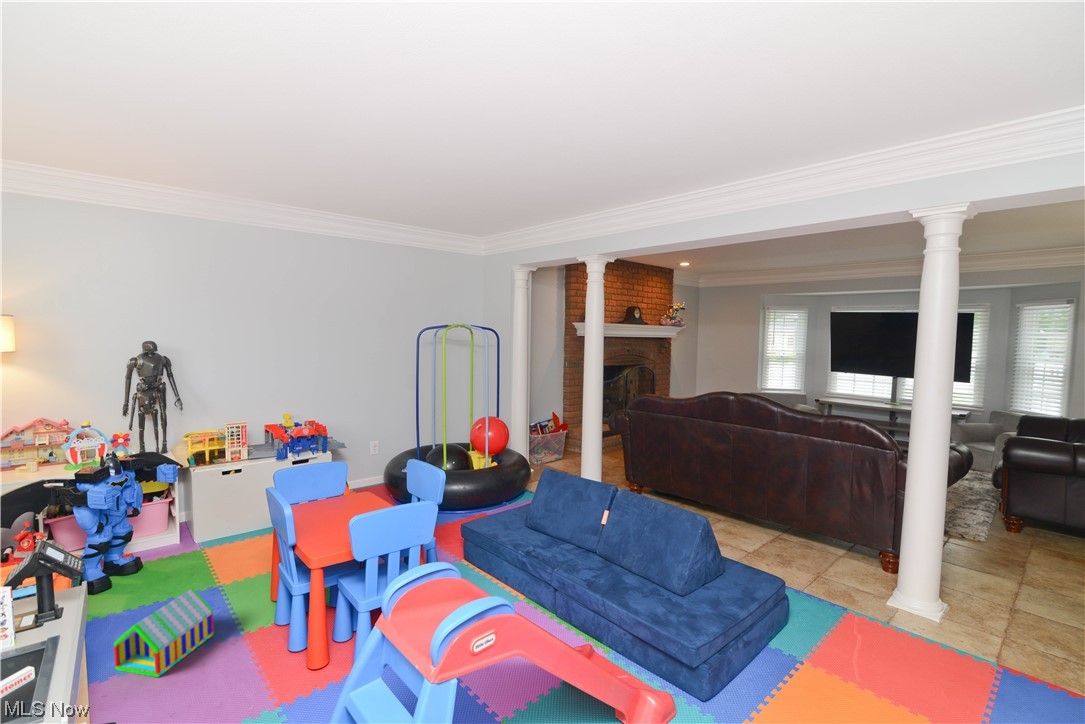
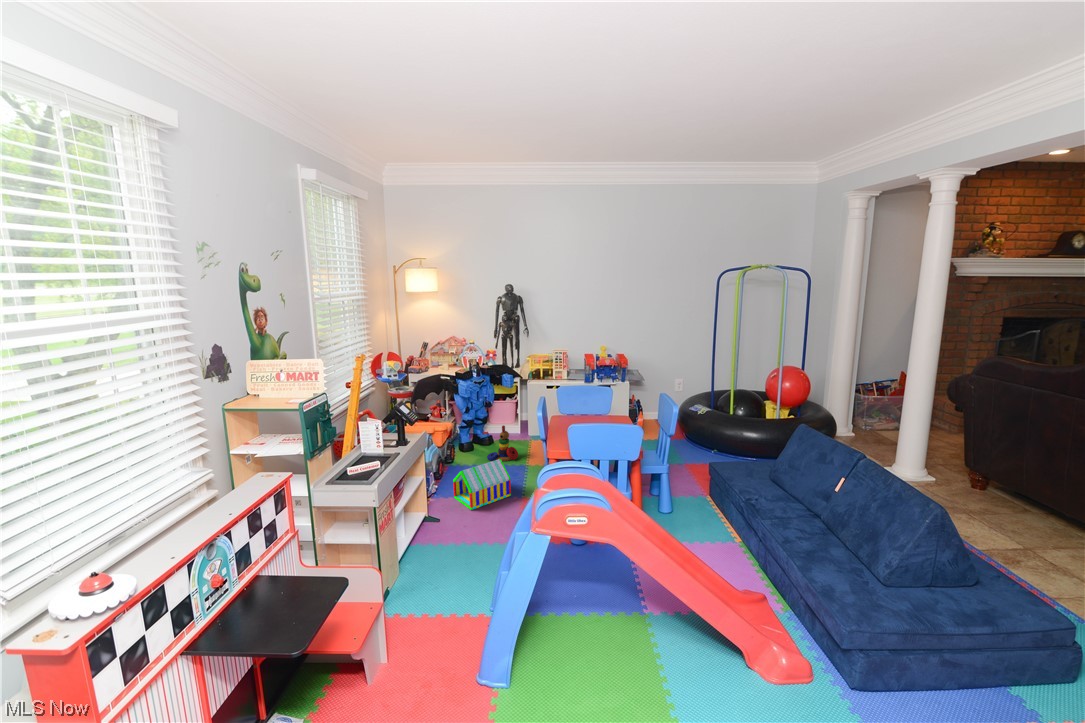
stacking toy: none [144,539,197,595] -> present [487,425,518,461]

